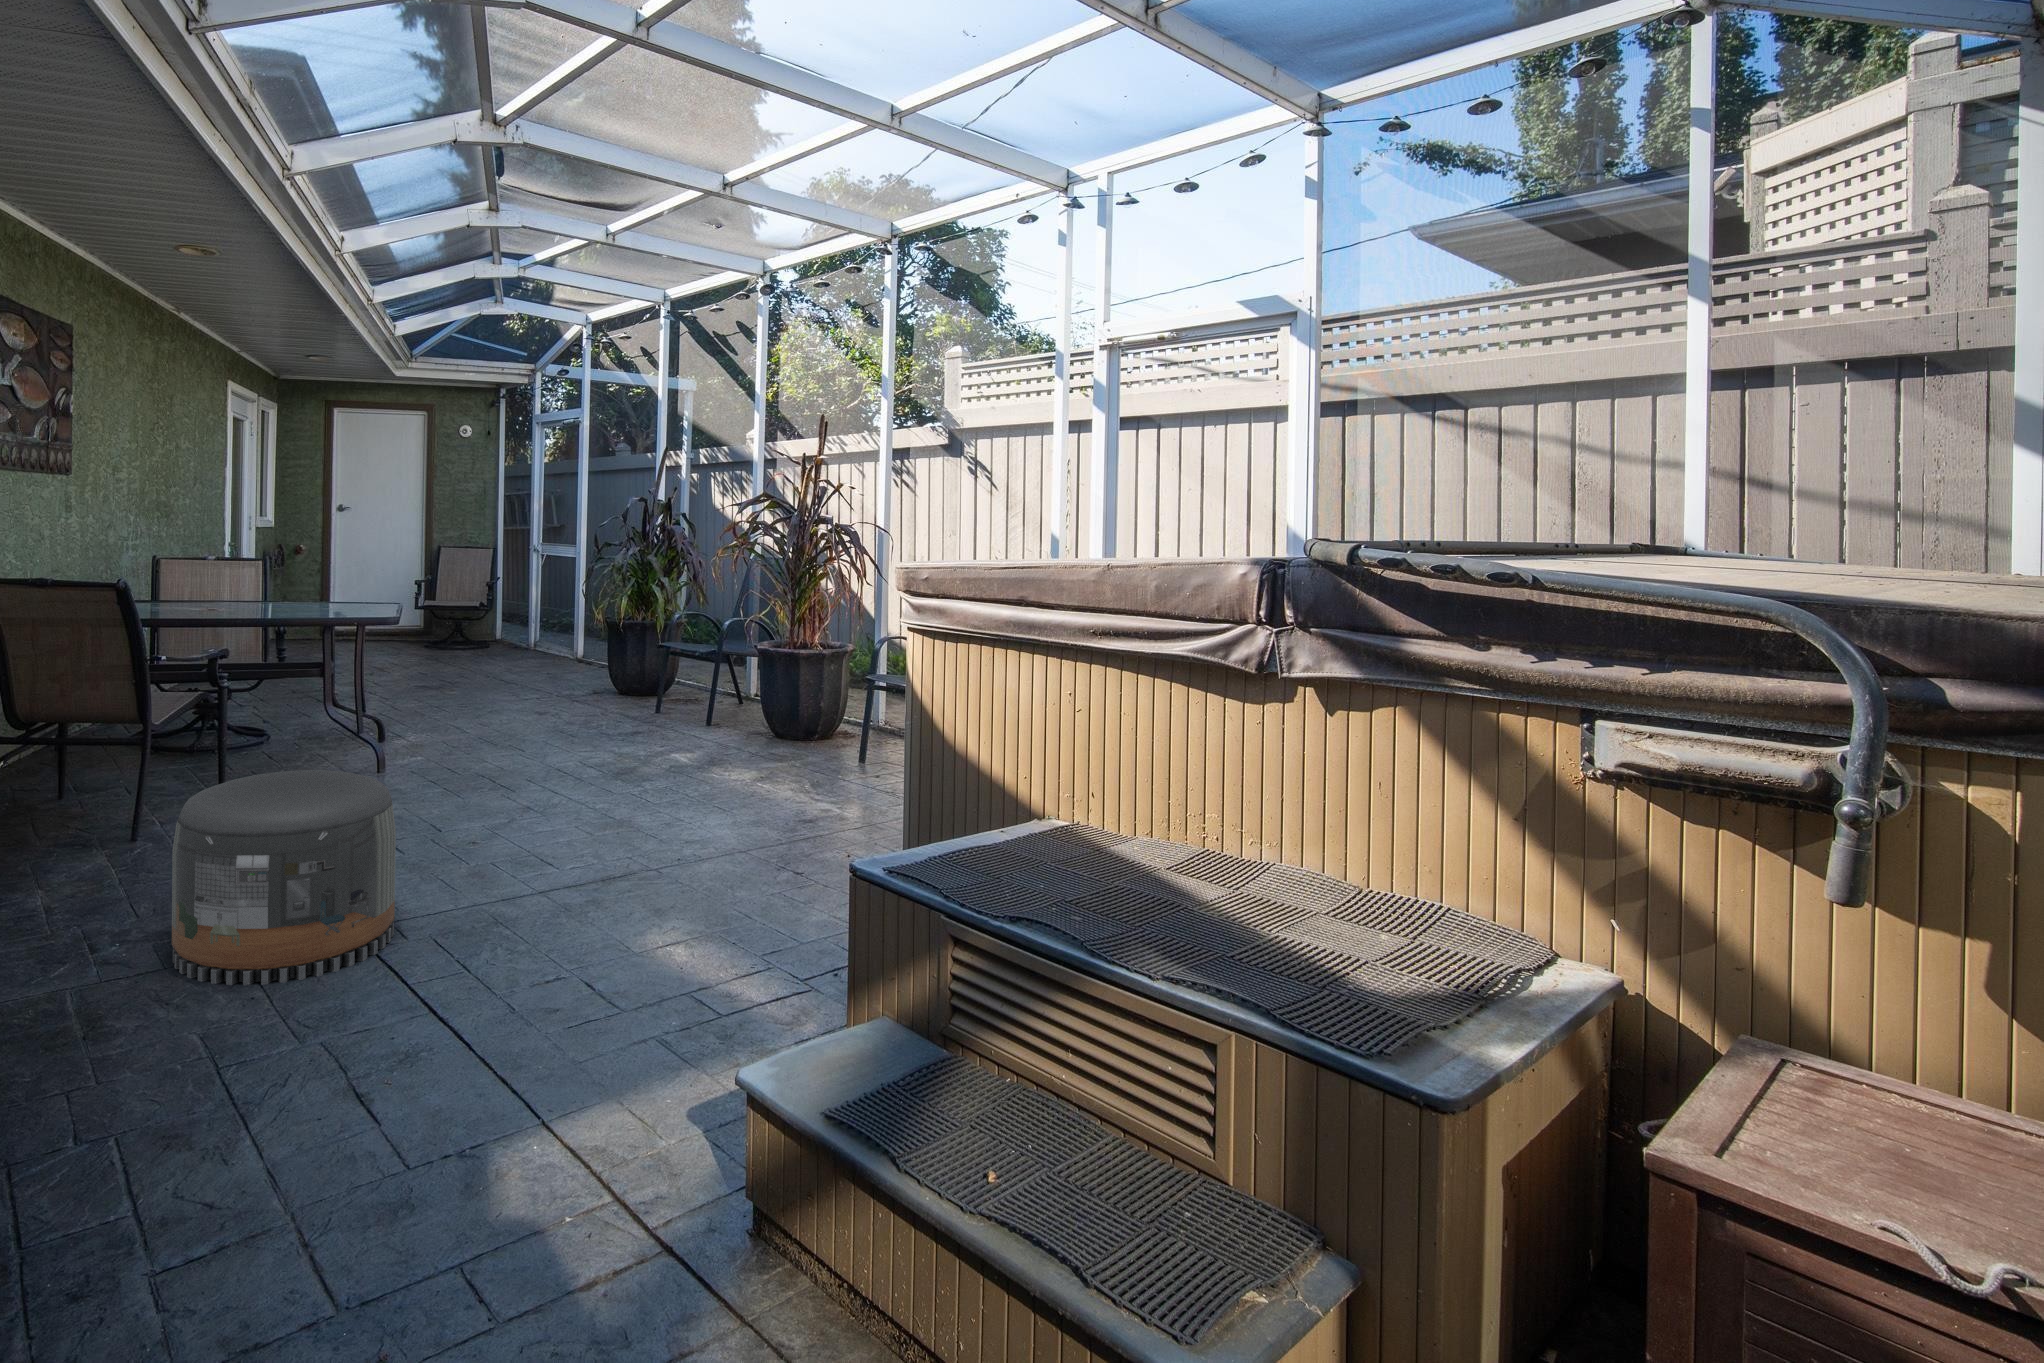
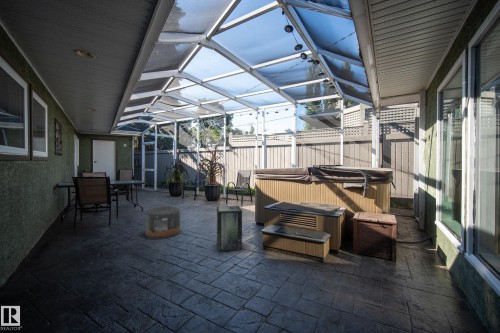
storage box: none [409,822,652,1209] -> present [217,206,242,252]

